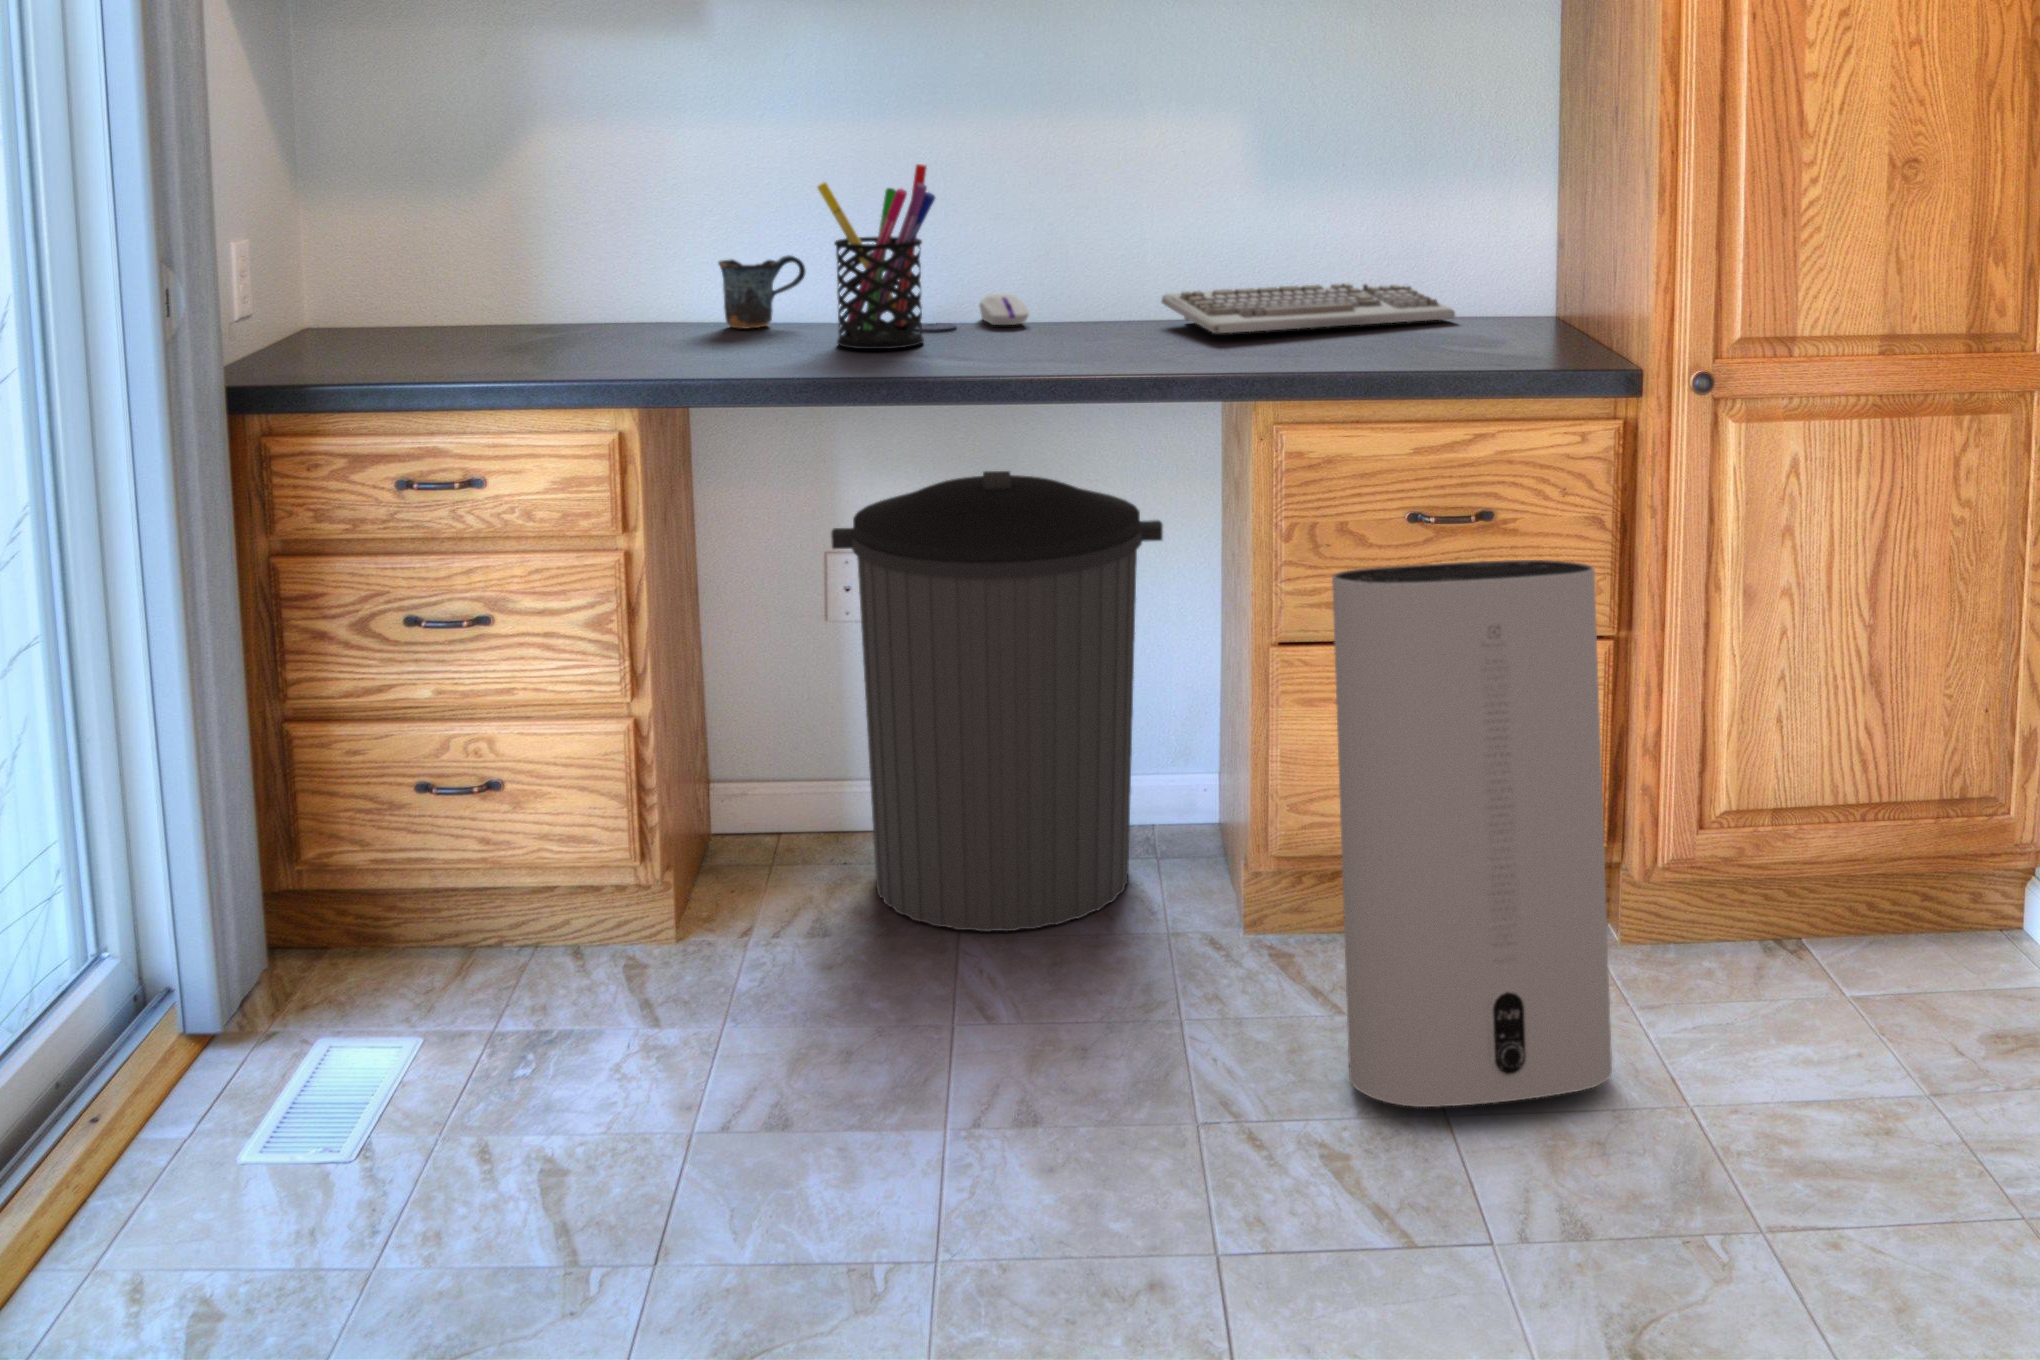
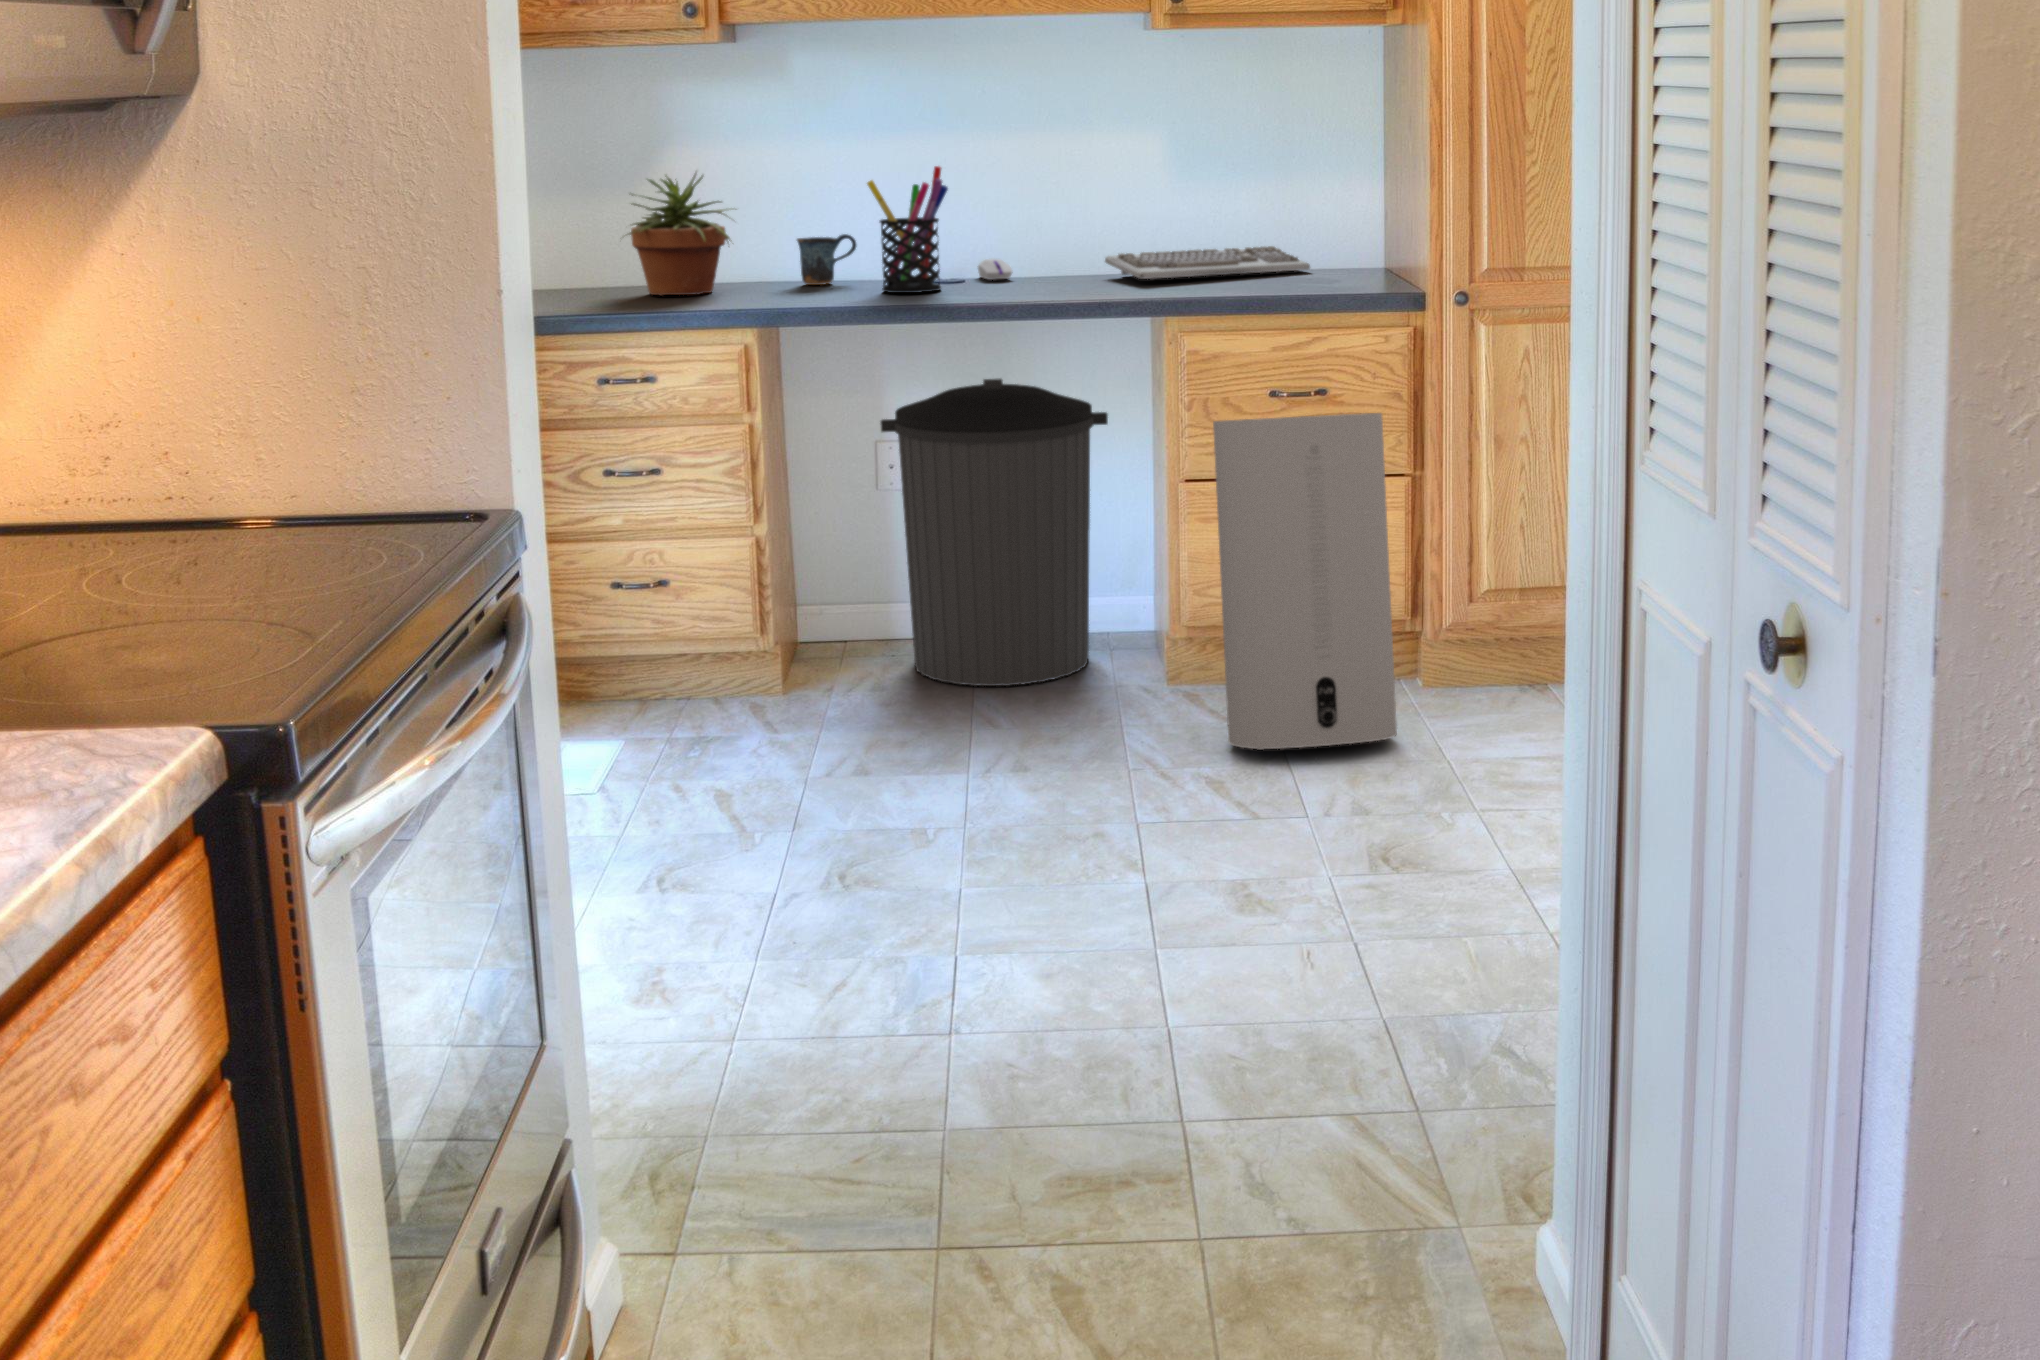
potted plant: none [448,160,638,345] -> present [629,172,730,295]

